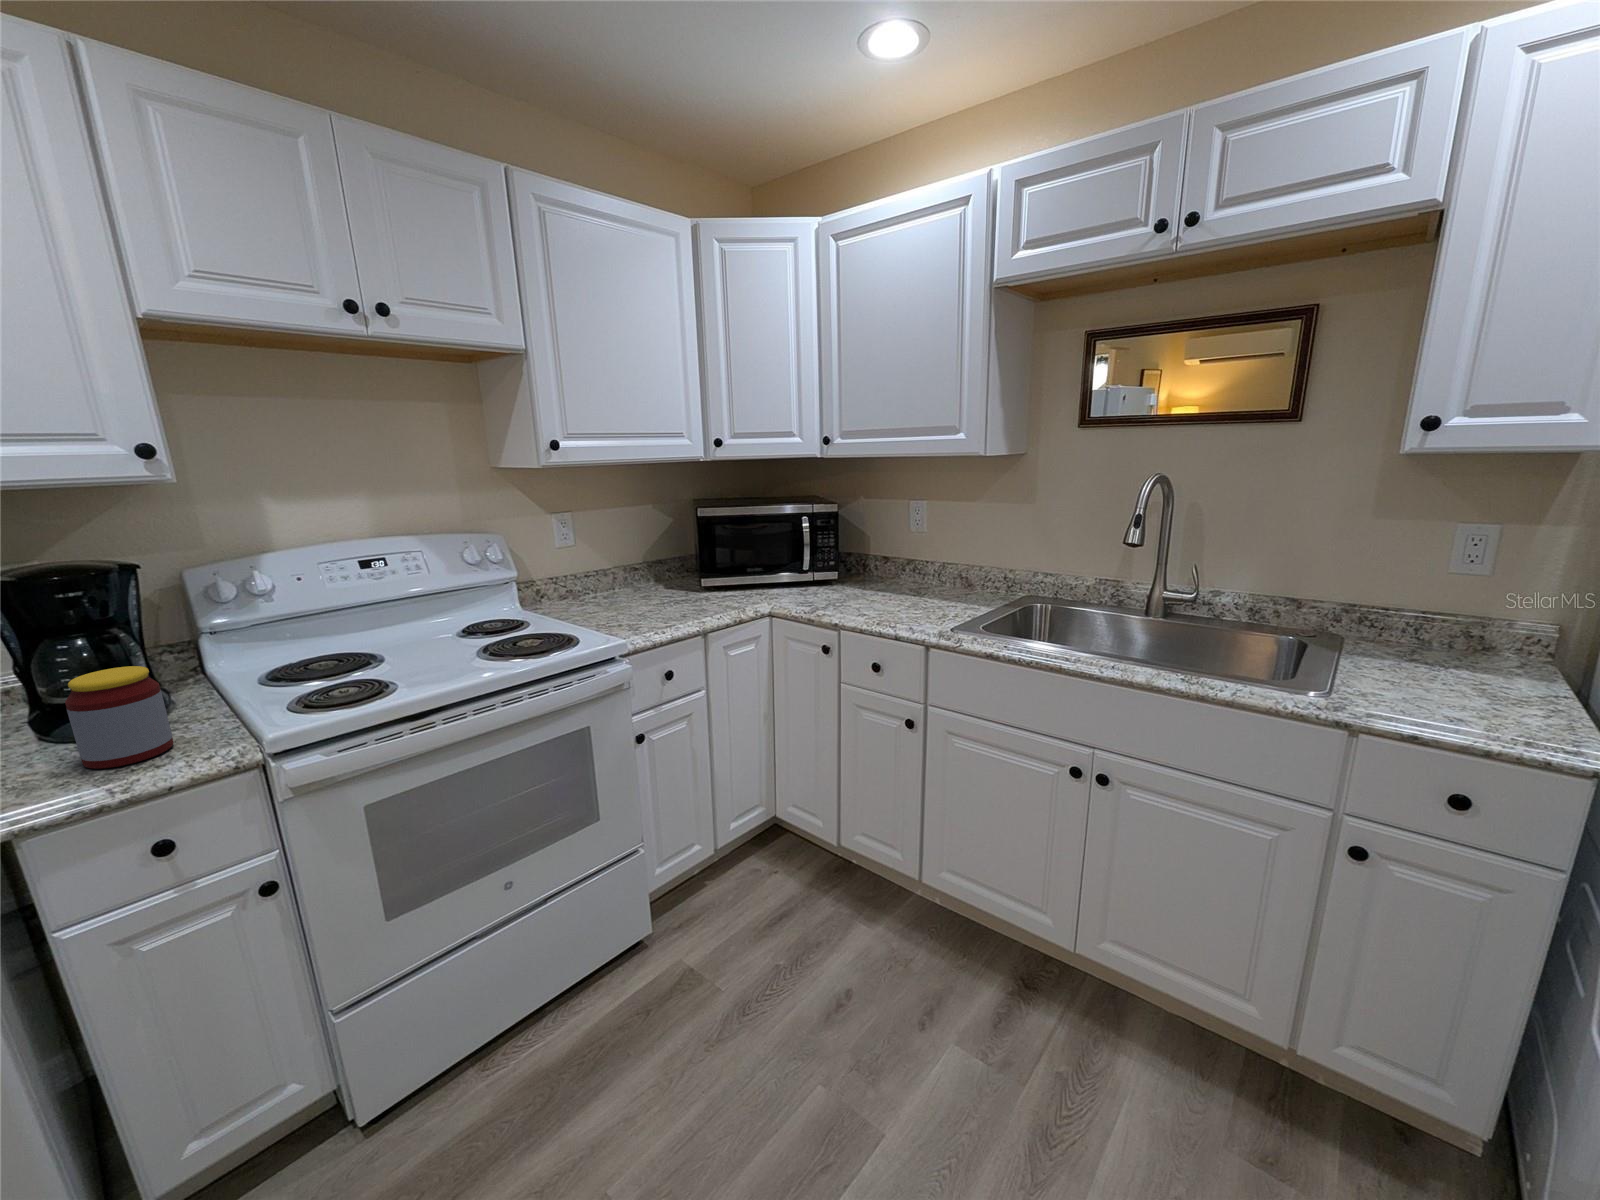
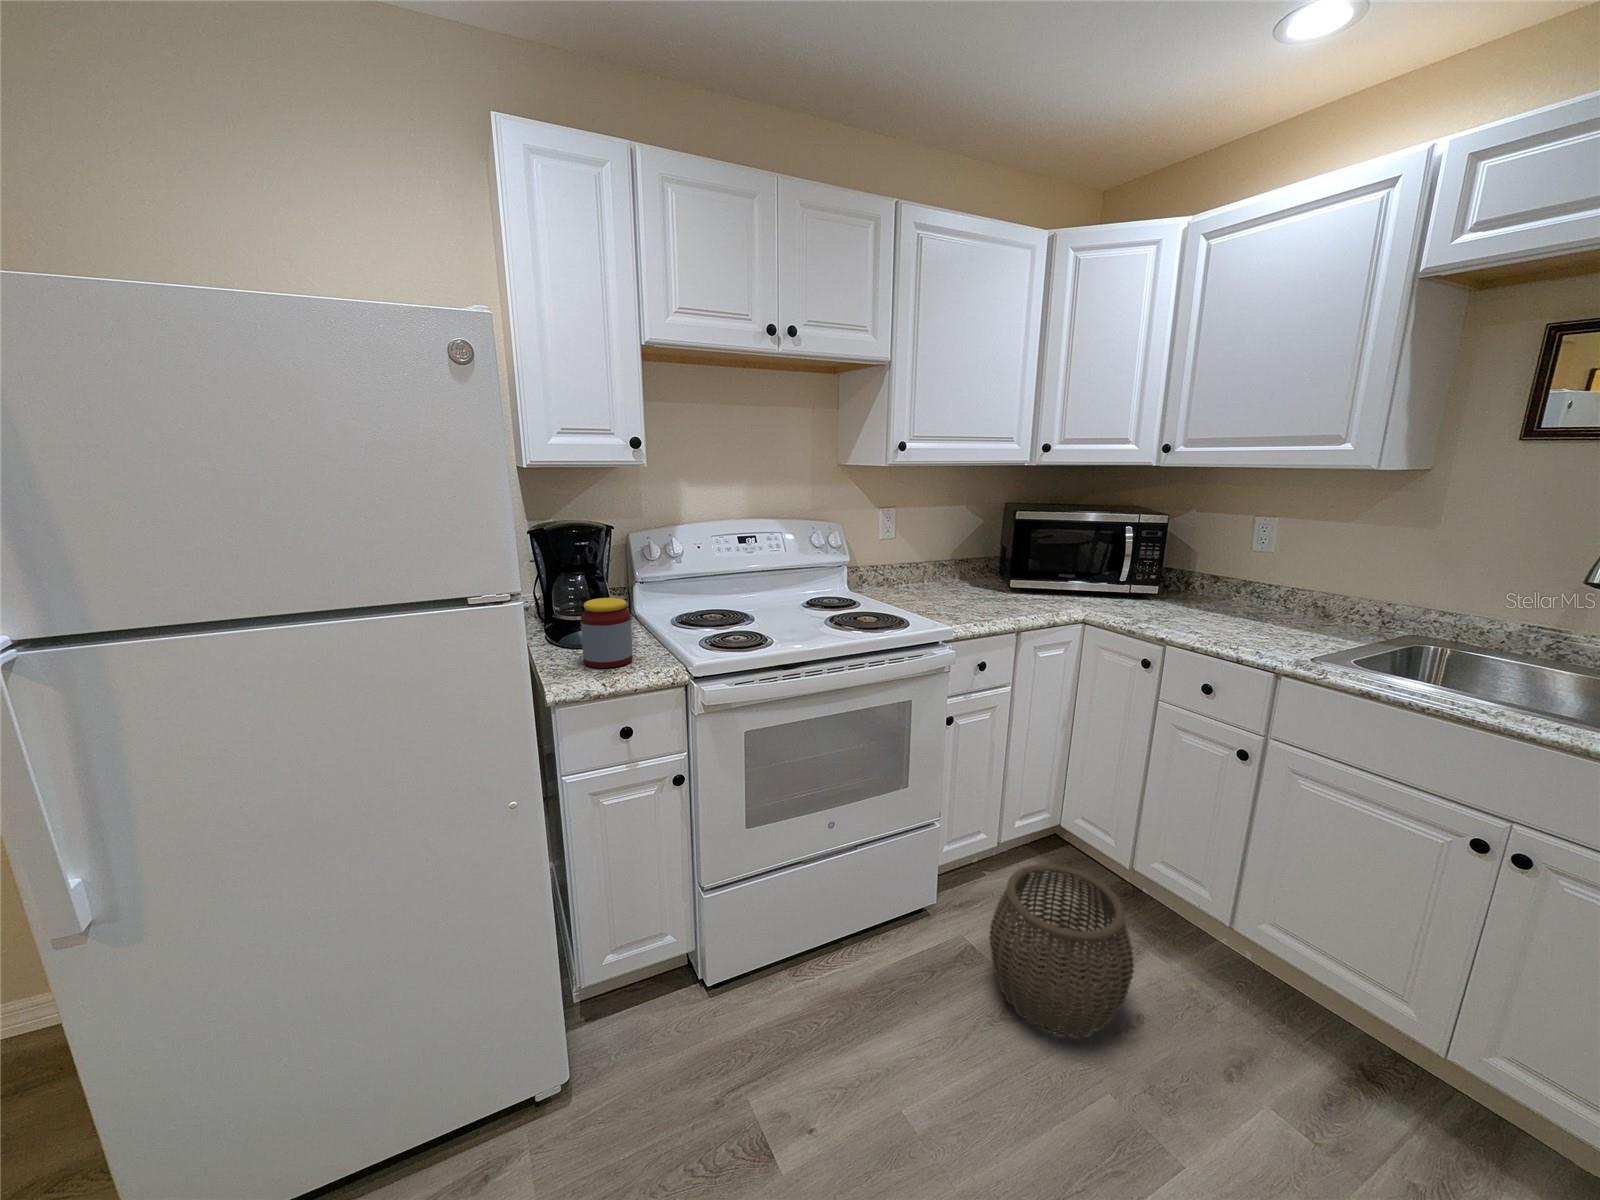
woven basket: none [700,866,836,1041] -> present [989,864,1134,1036]

